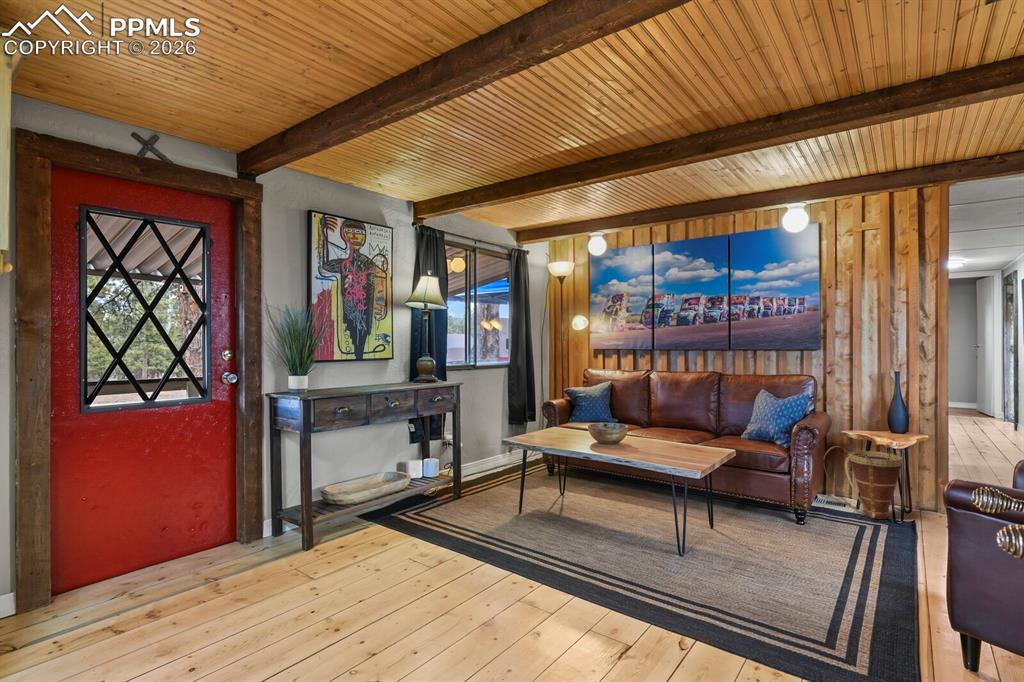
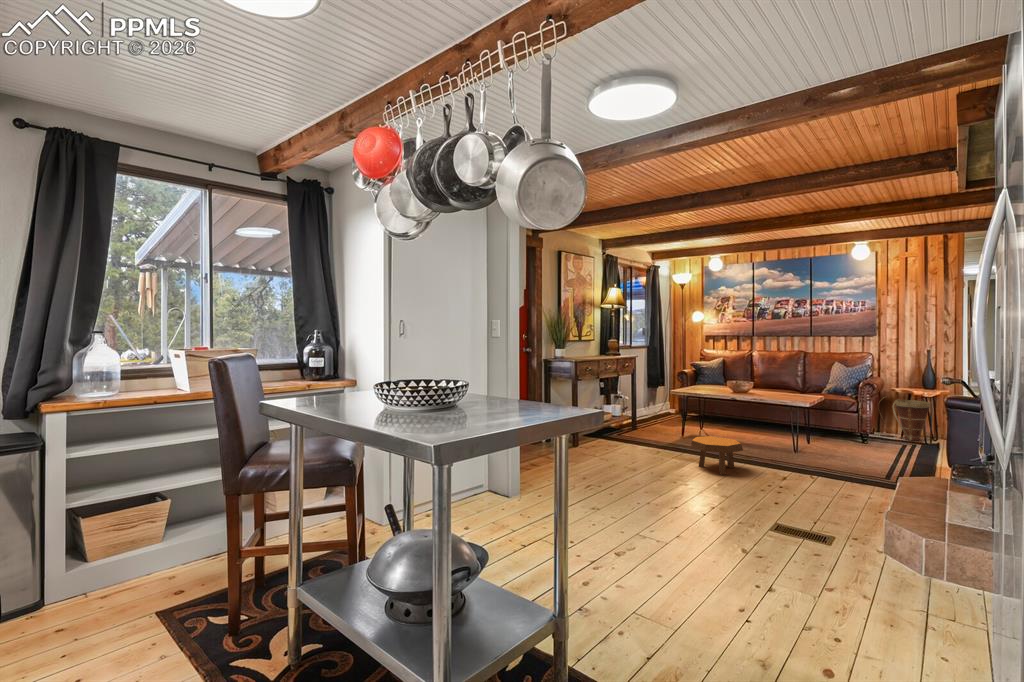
footstool: none [457,546,551,647] -> present [691,436,743,475]

